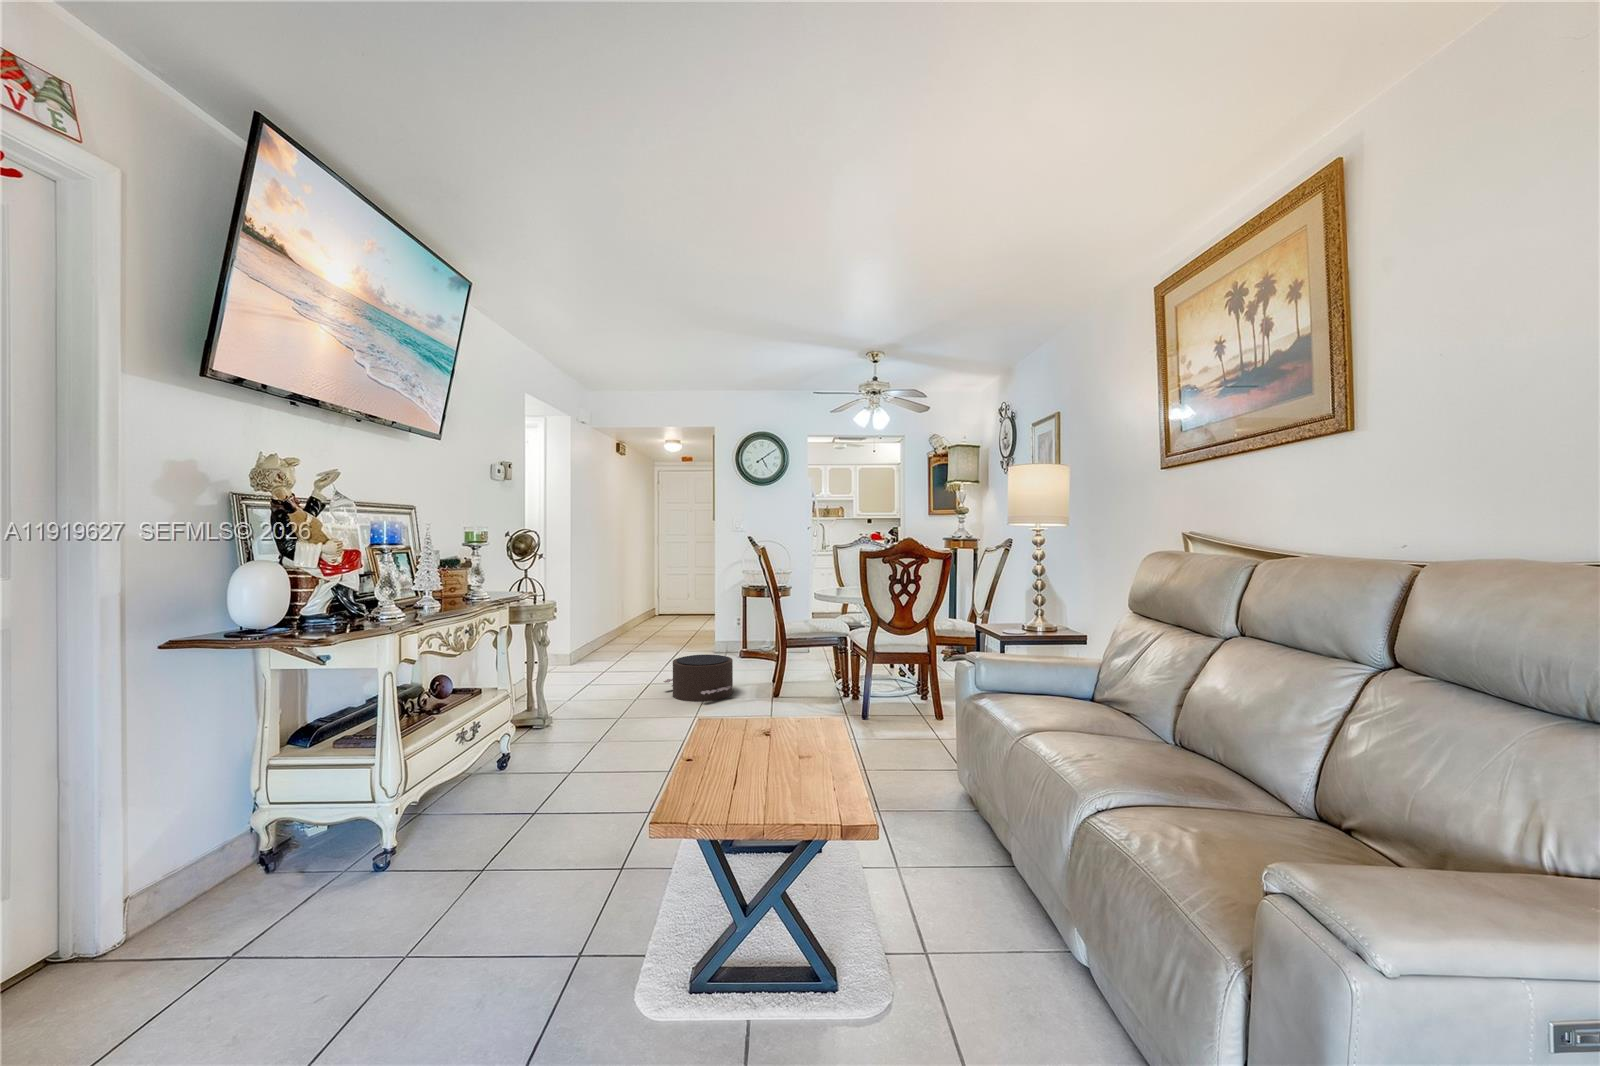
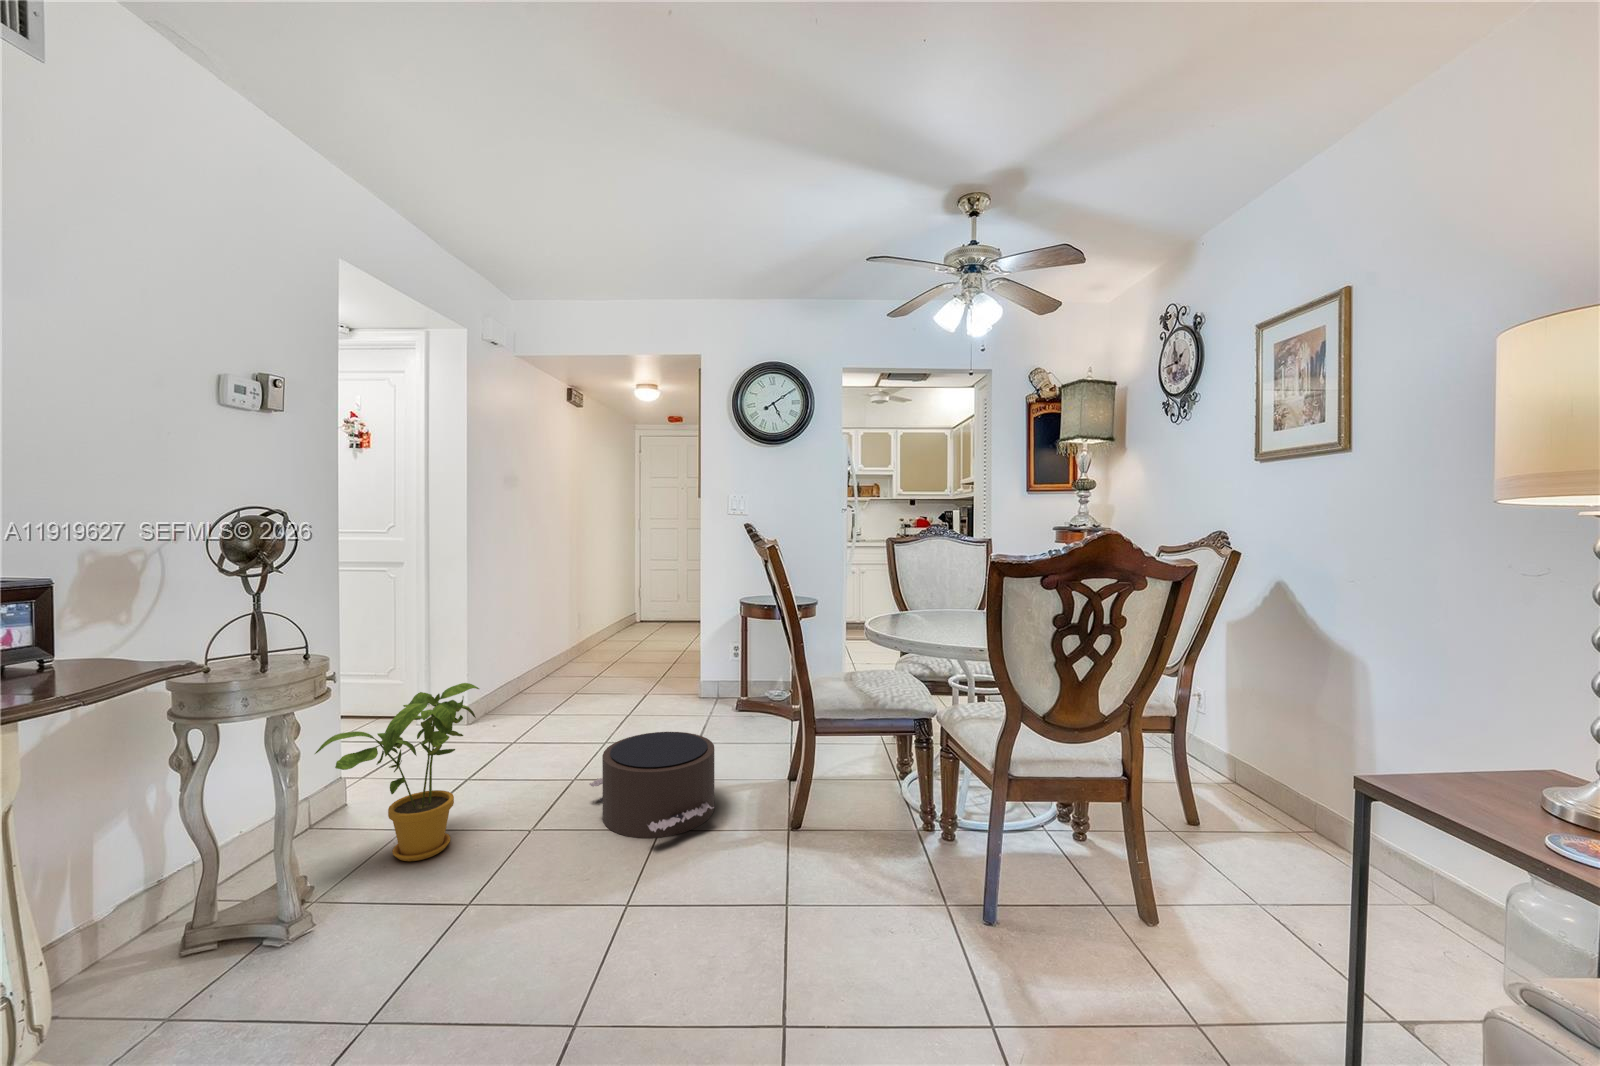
house plant: none [538,619,615,709] -> present [315,683,479,861]

